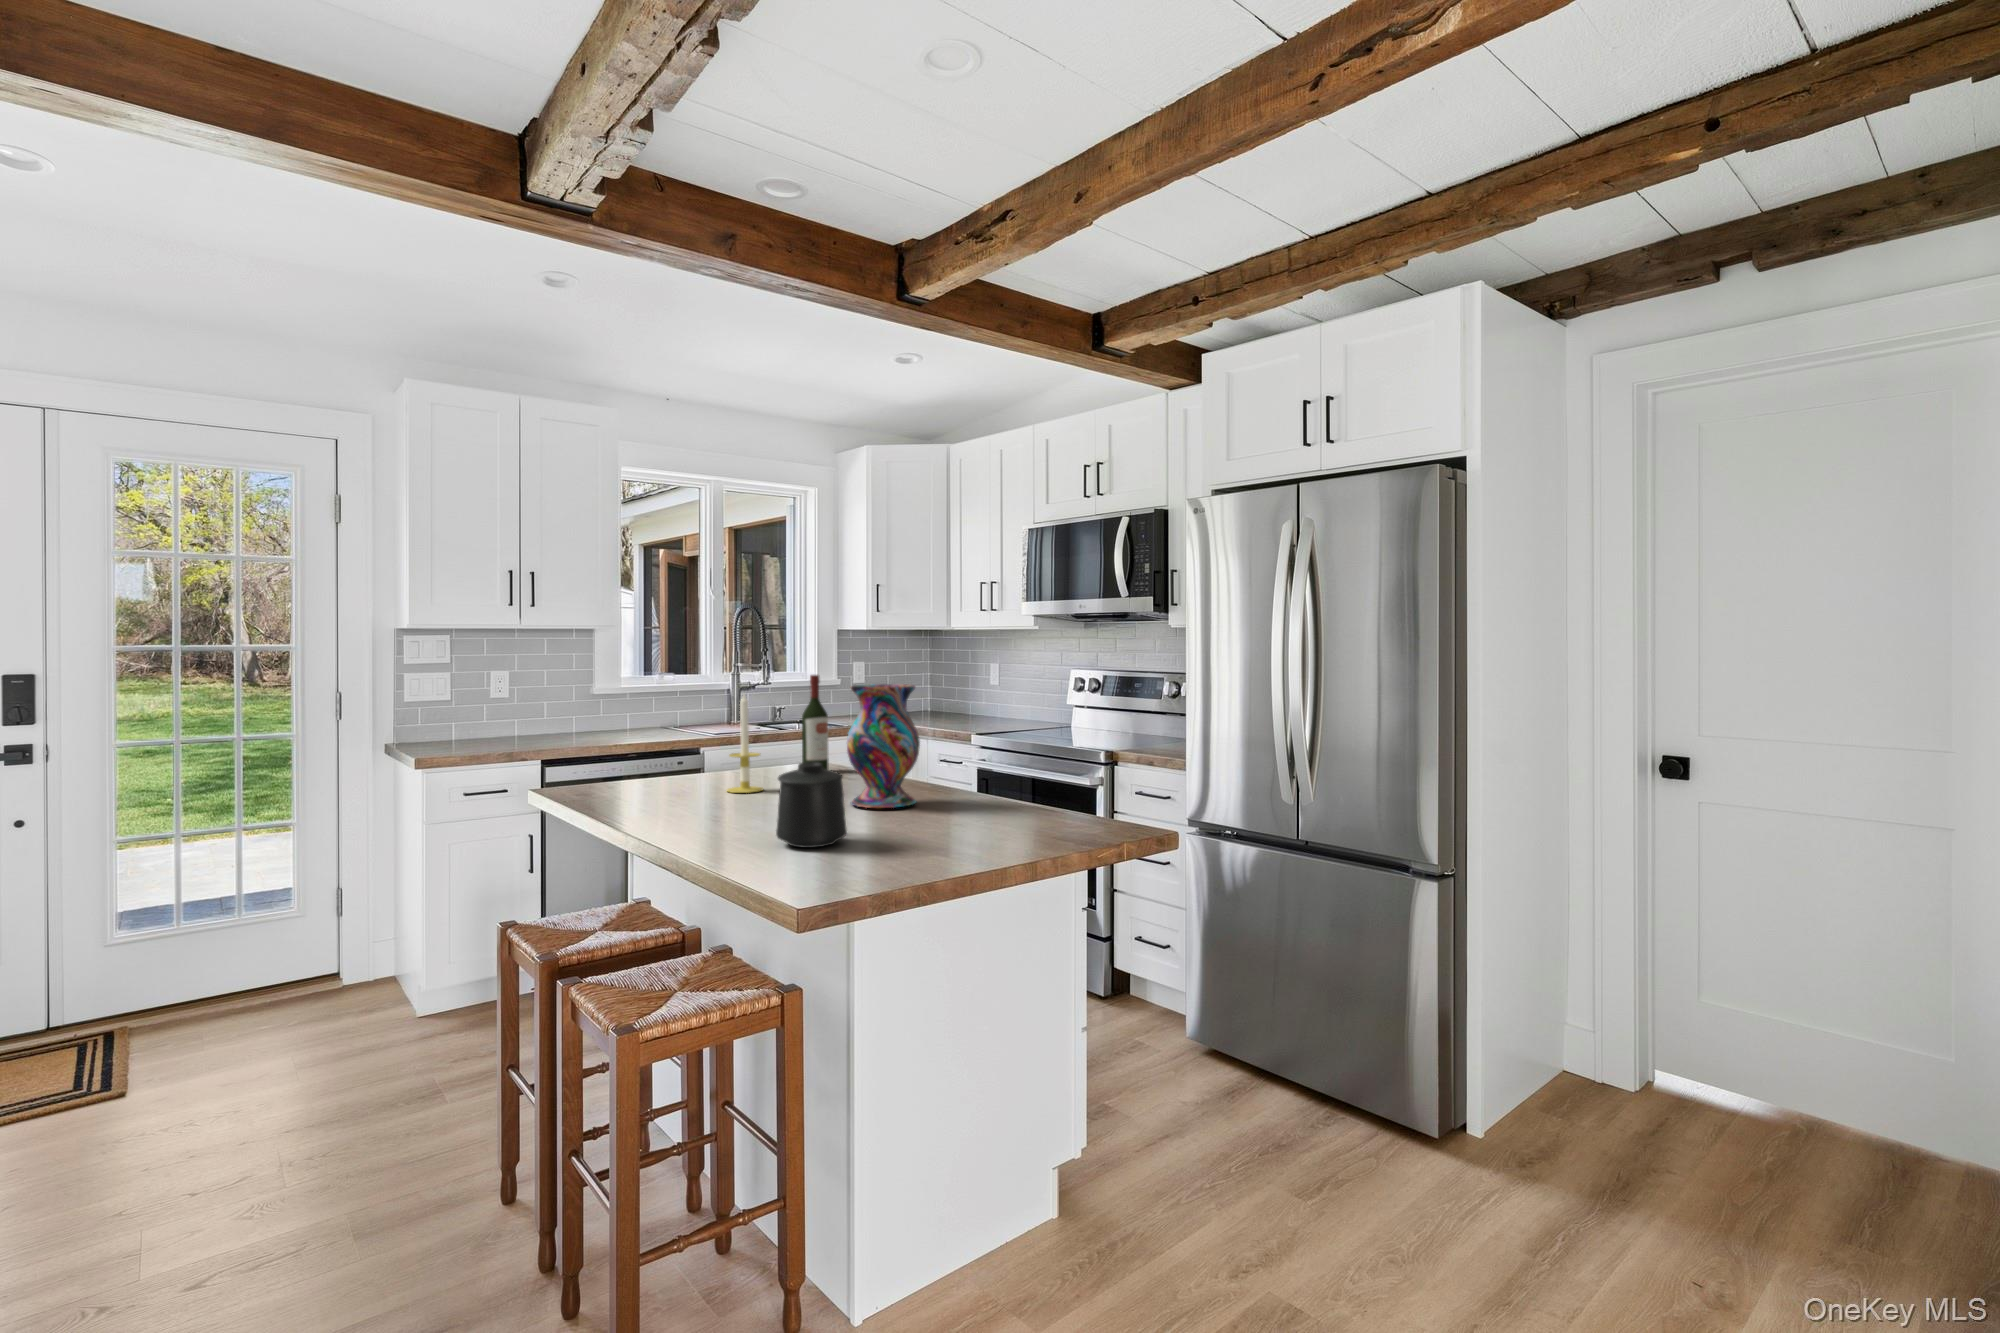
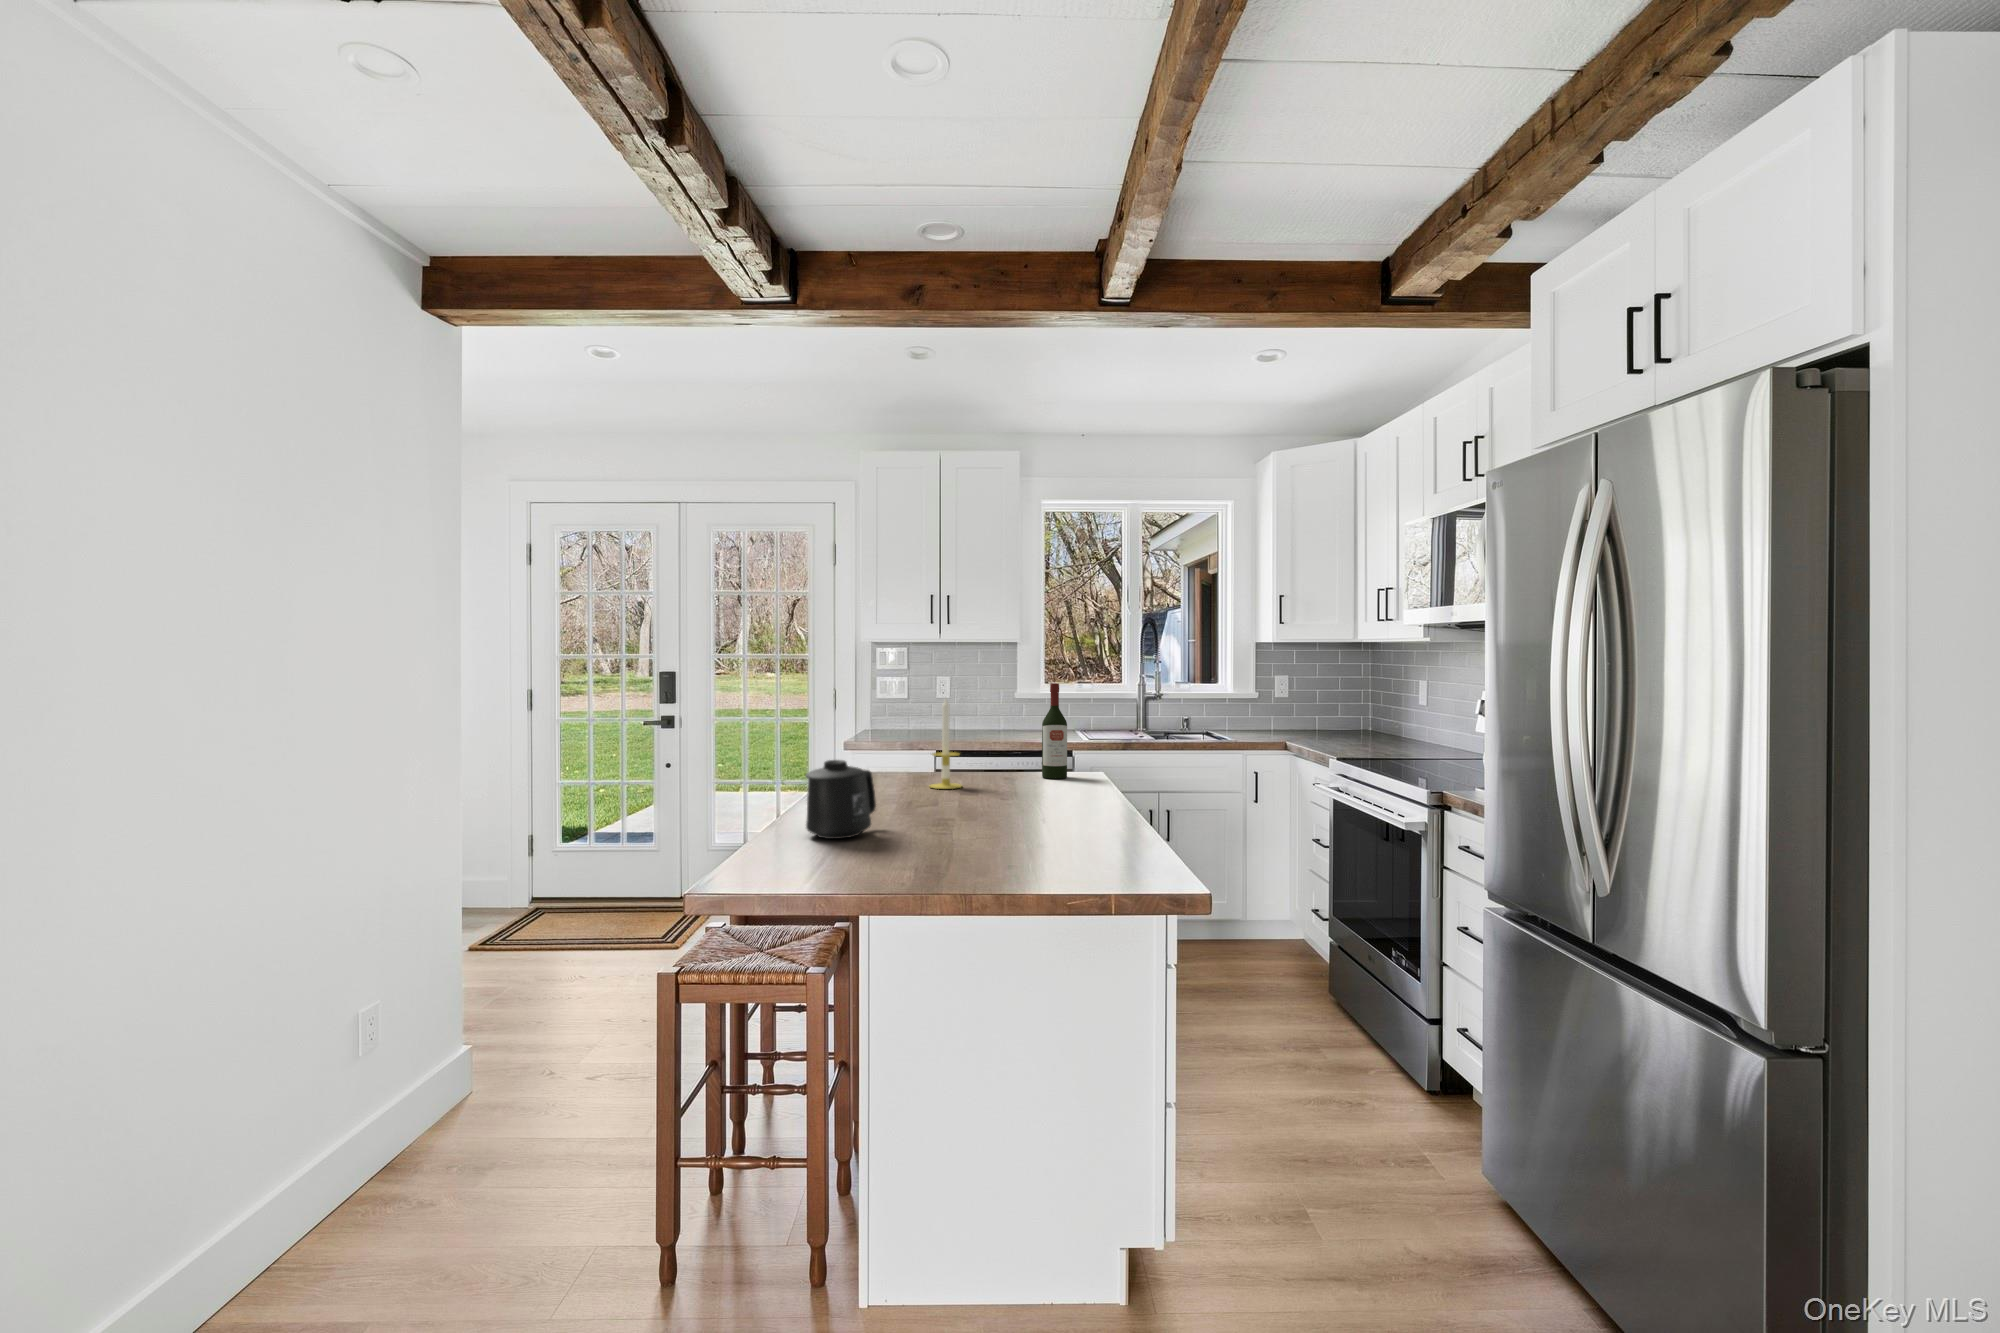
vase: present [847,684,920,808] -> none [970,692,1042,815]

